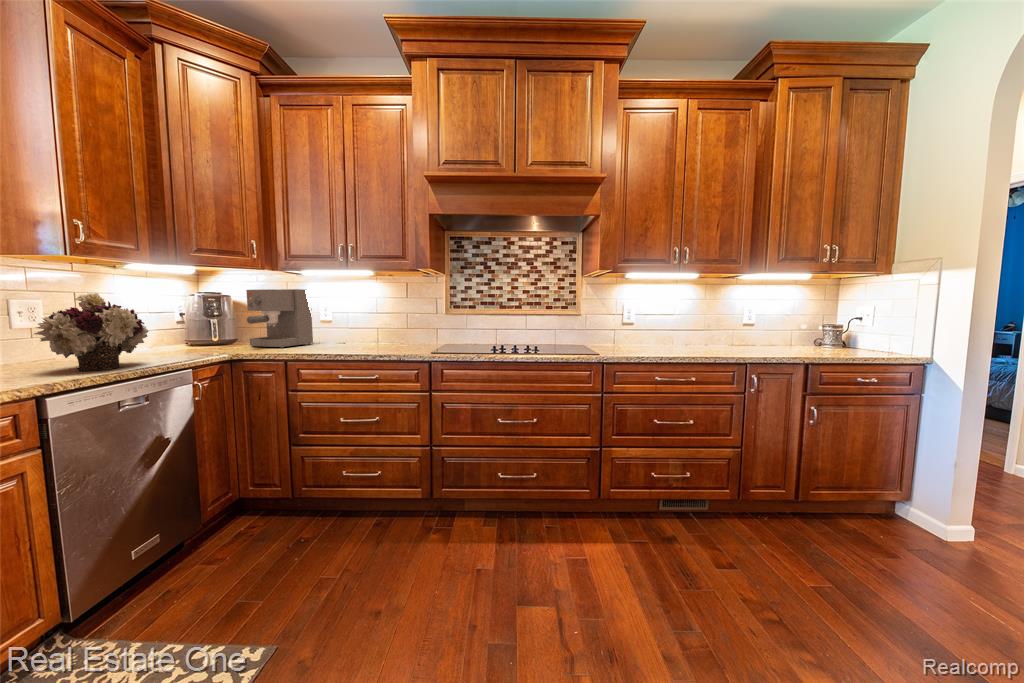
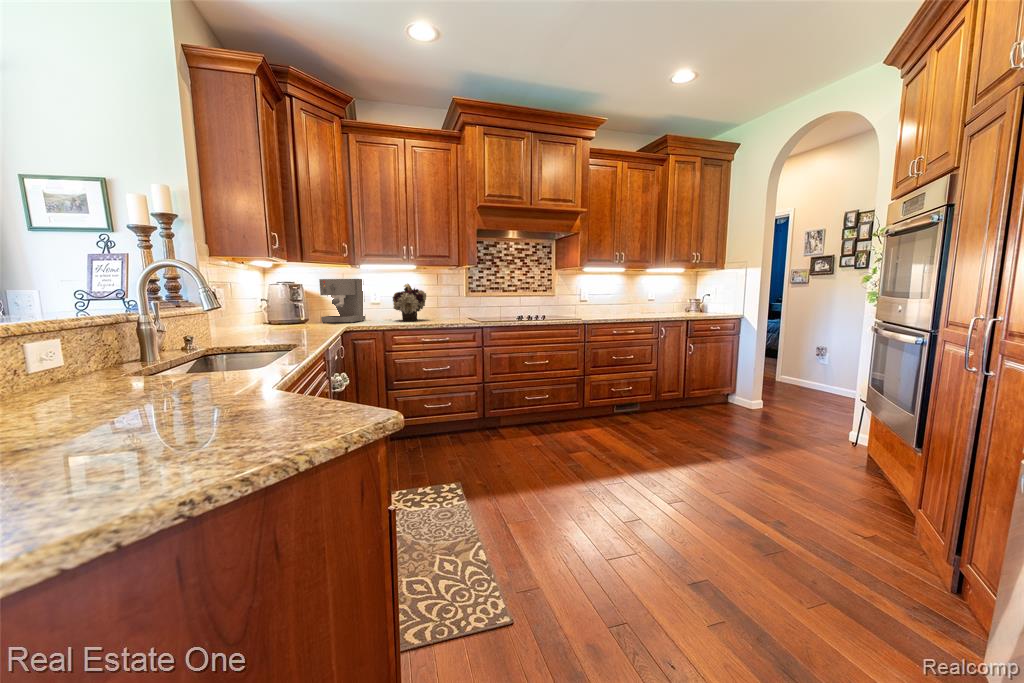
flower arrangement: present [34,293,149,371] -> present [393,284,426,321]

